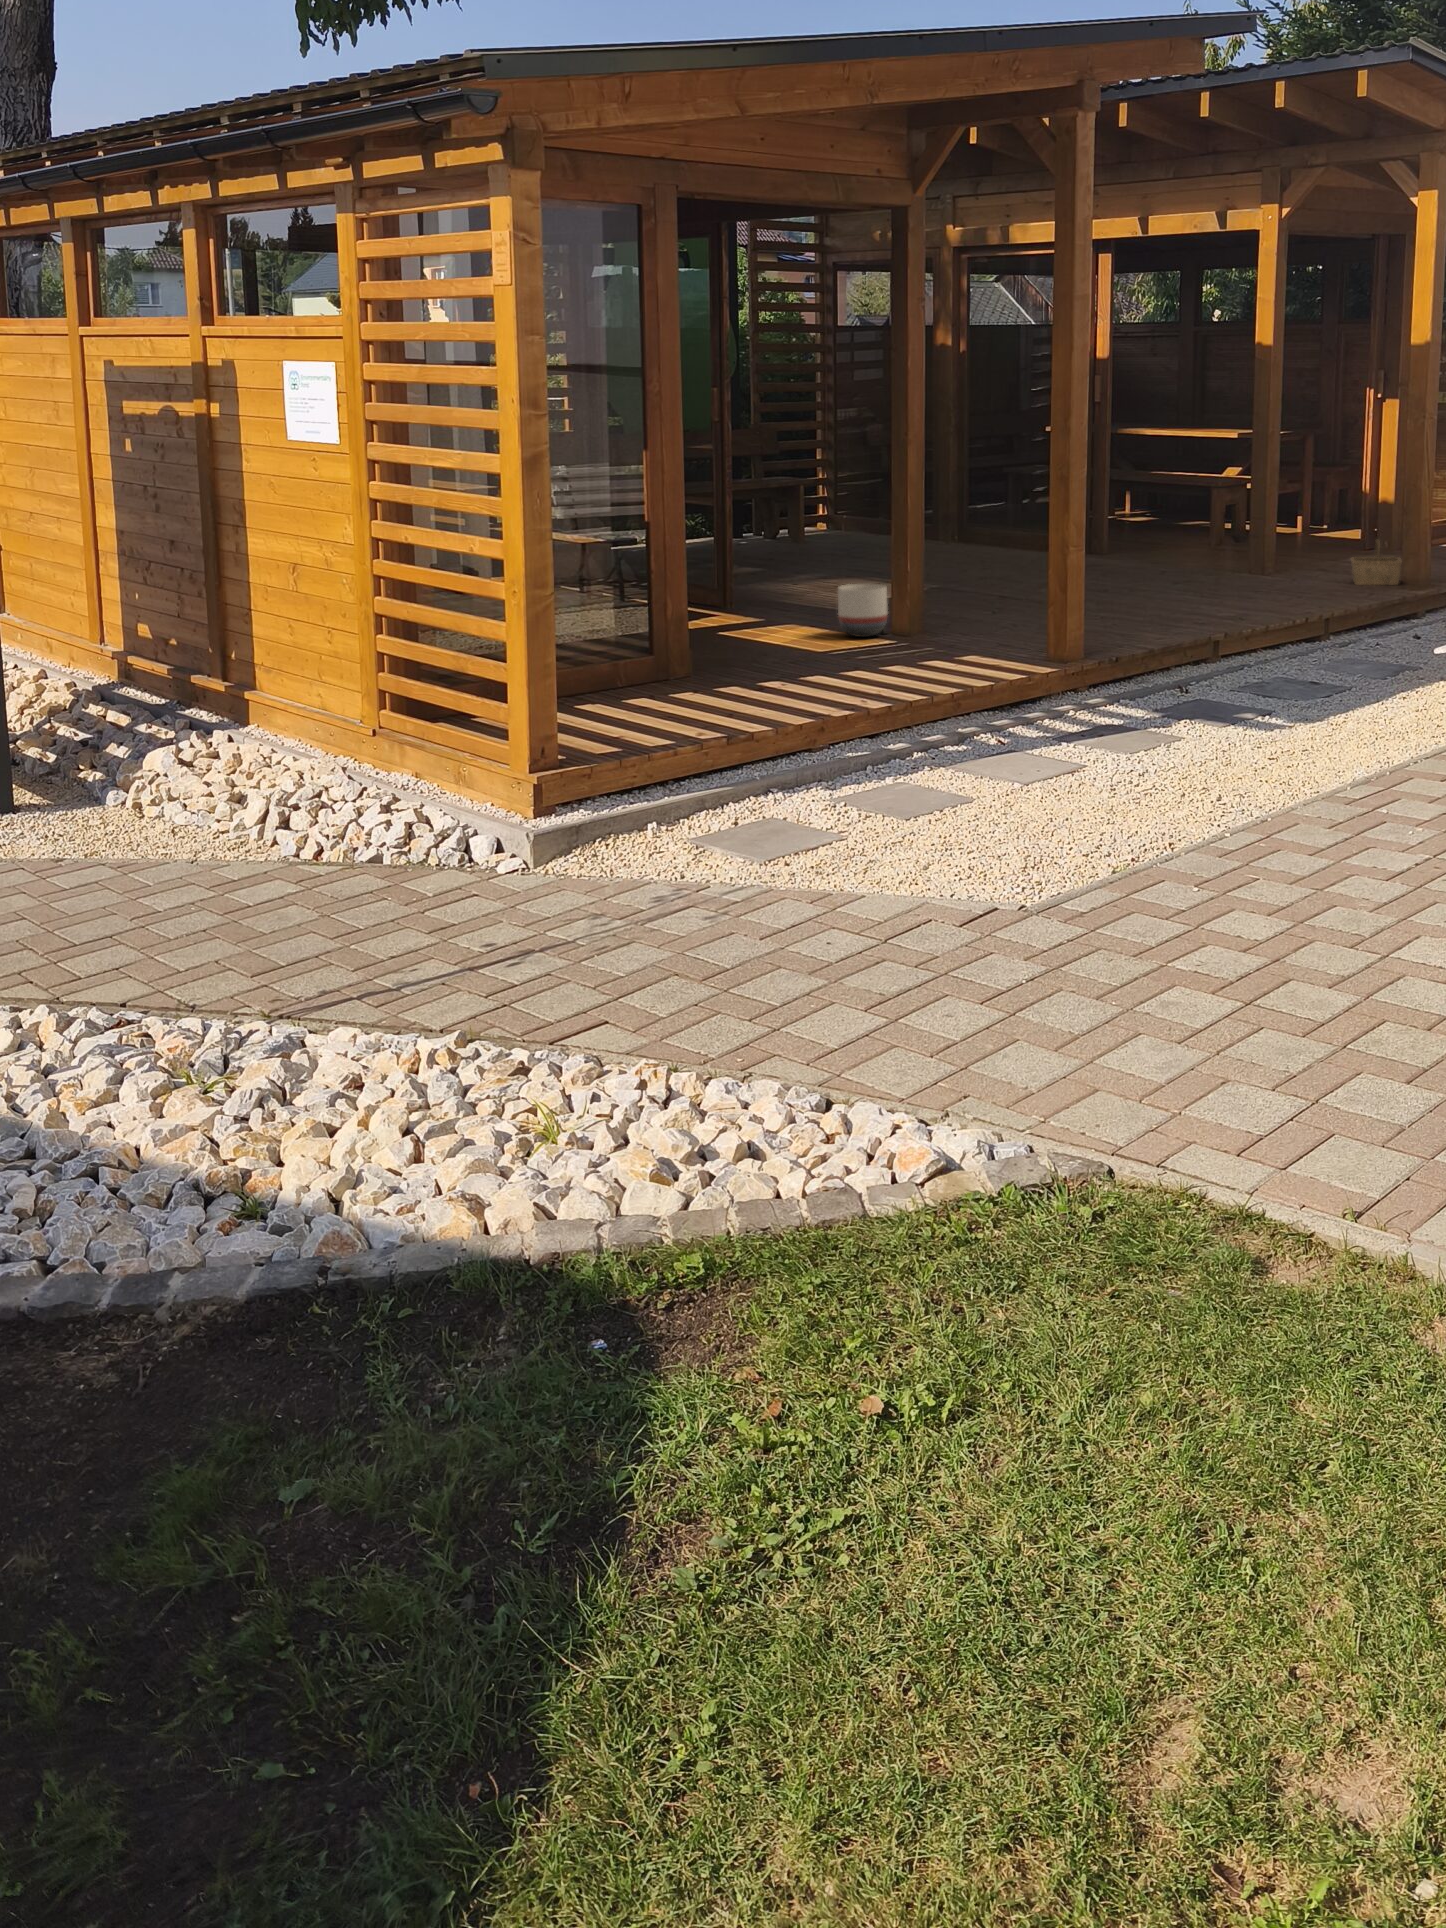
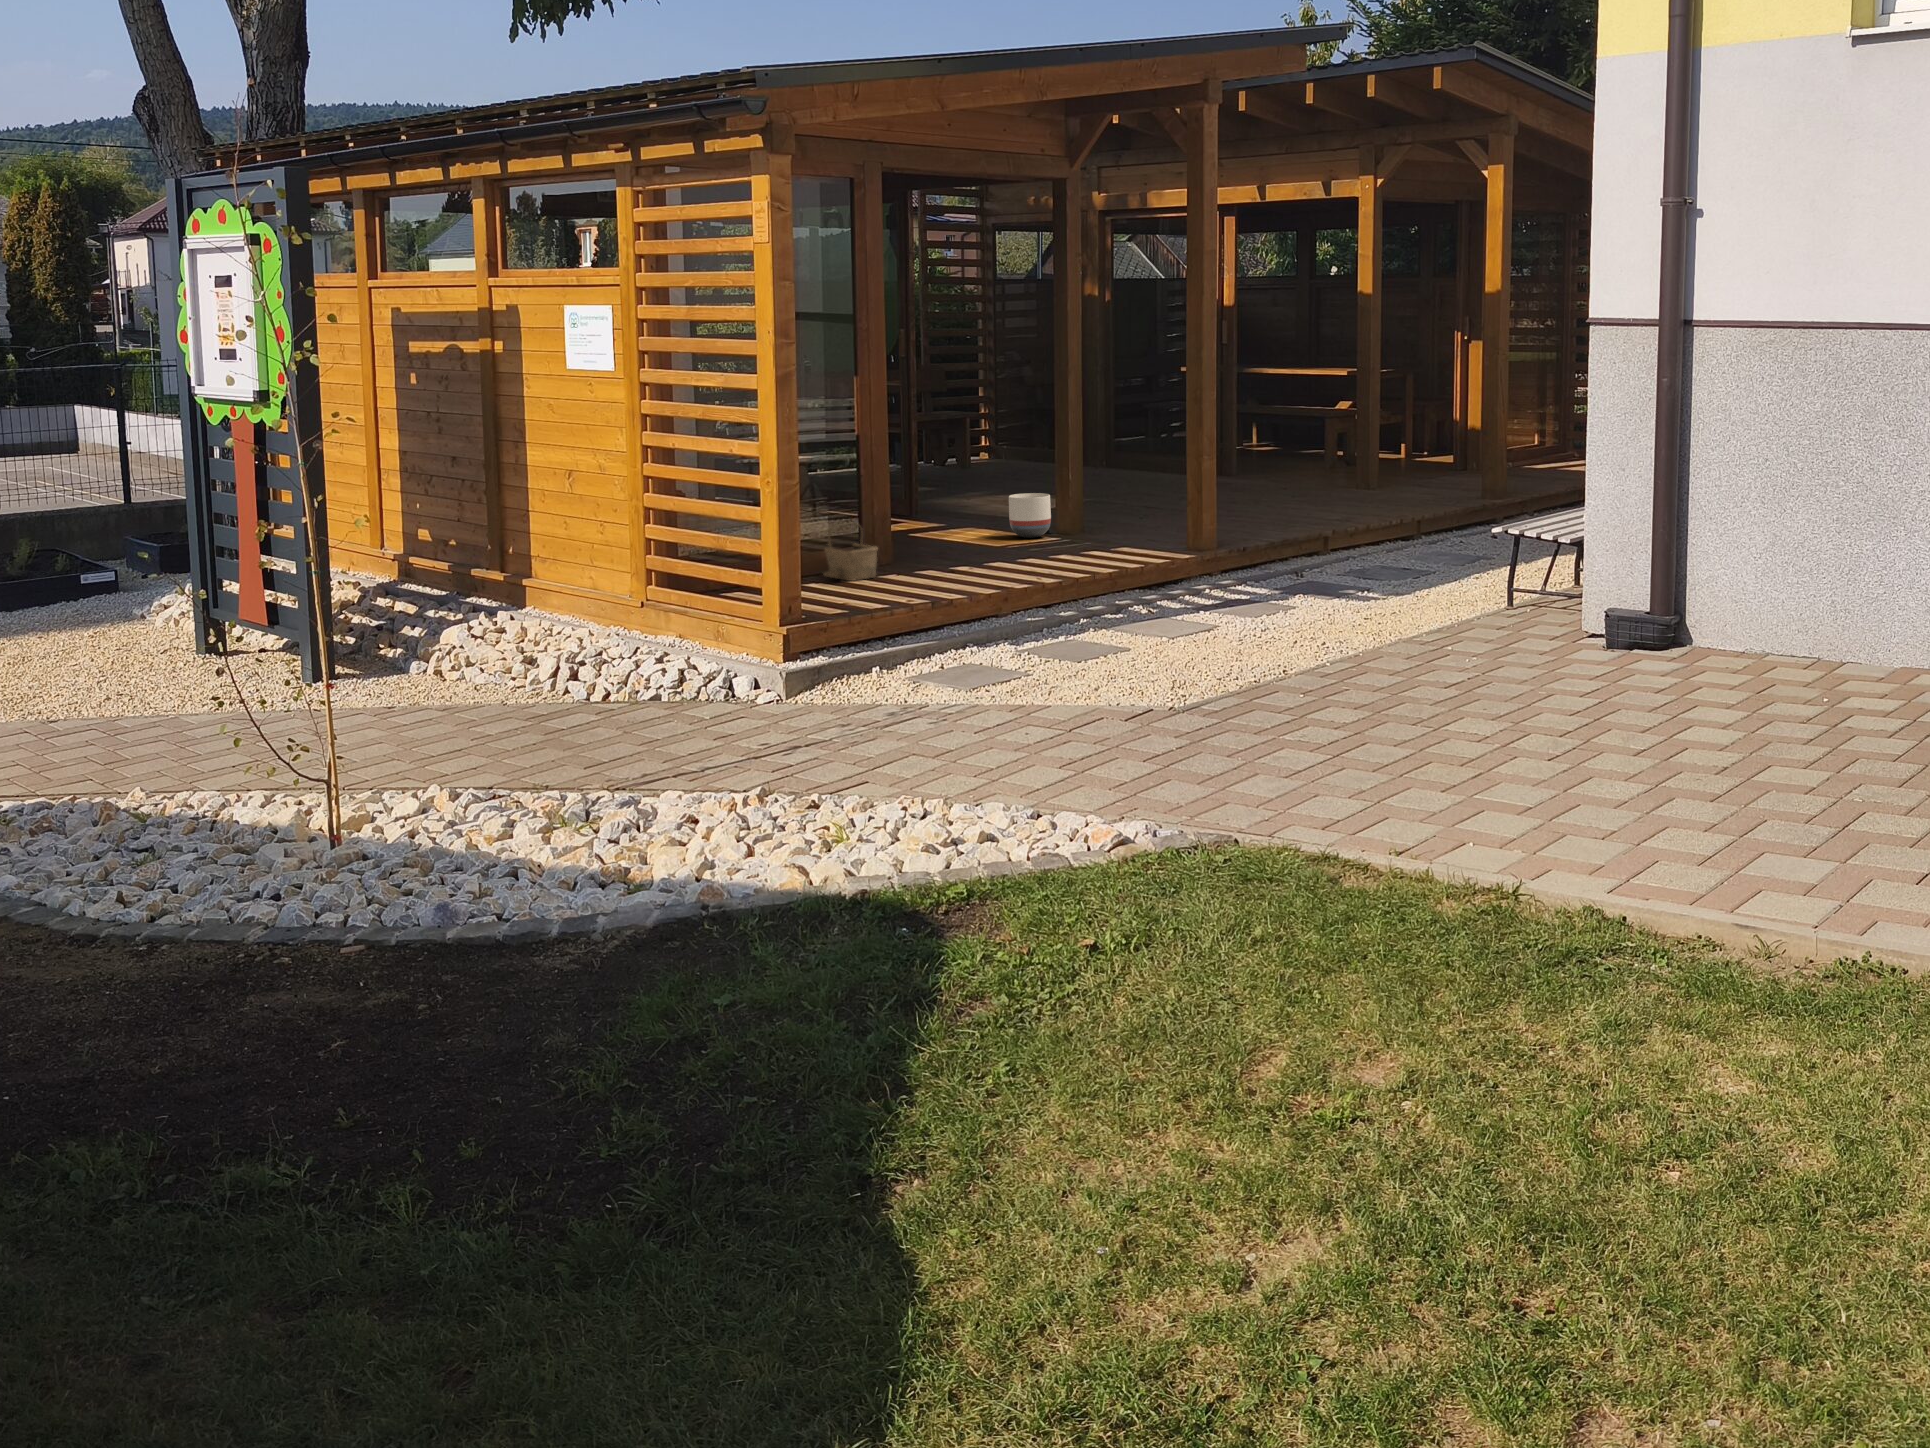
basket: present [1351,540,1402,585] -> present [824,525,878,581]

